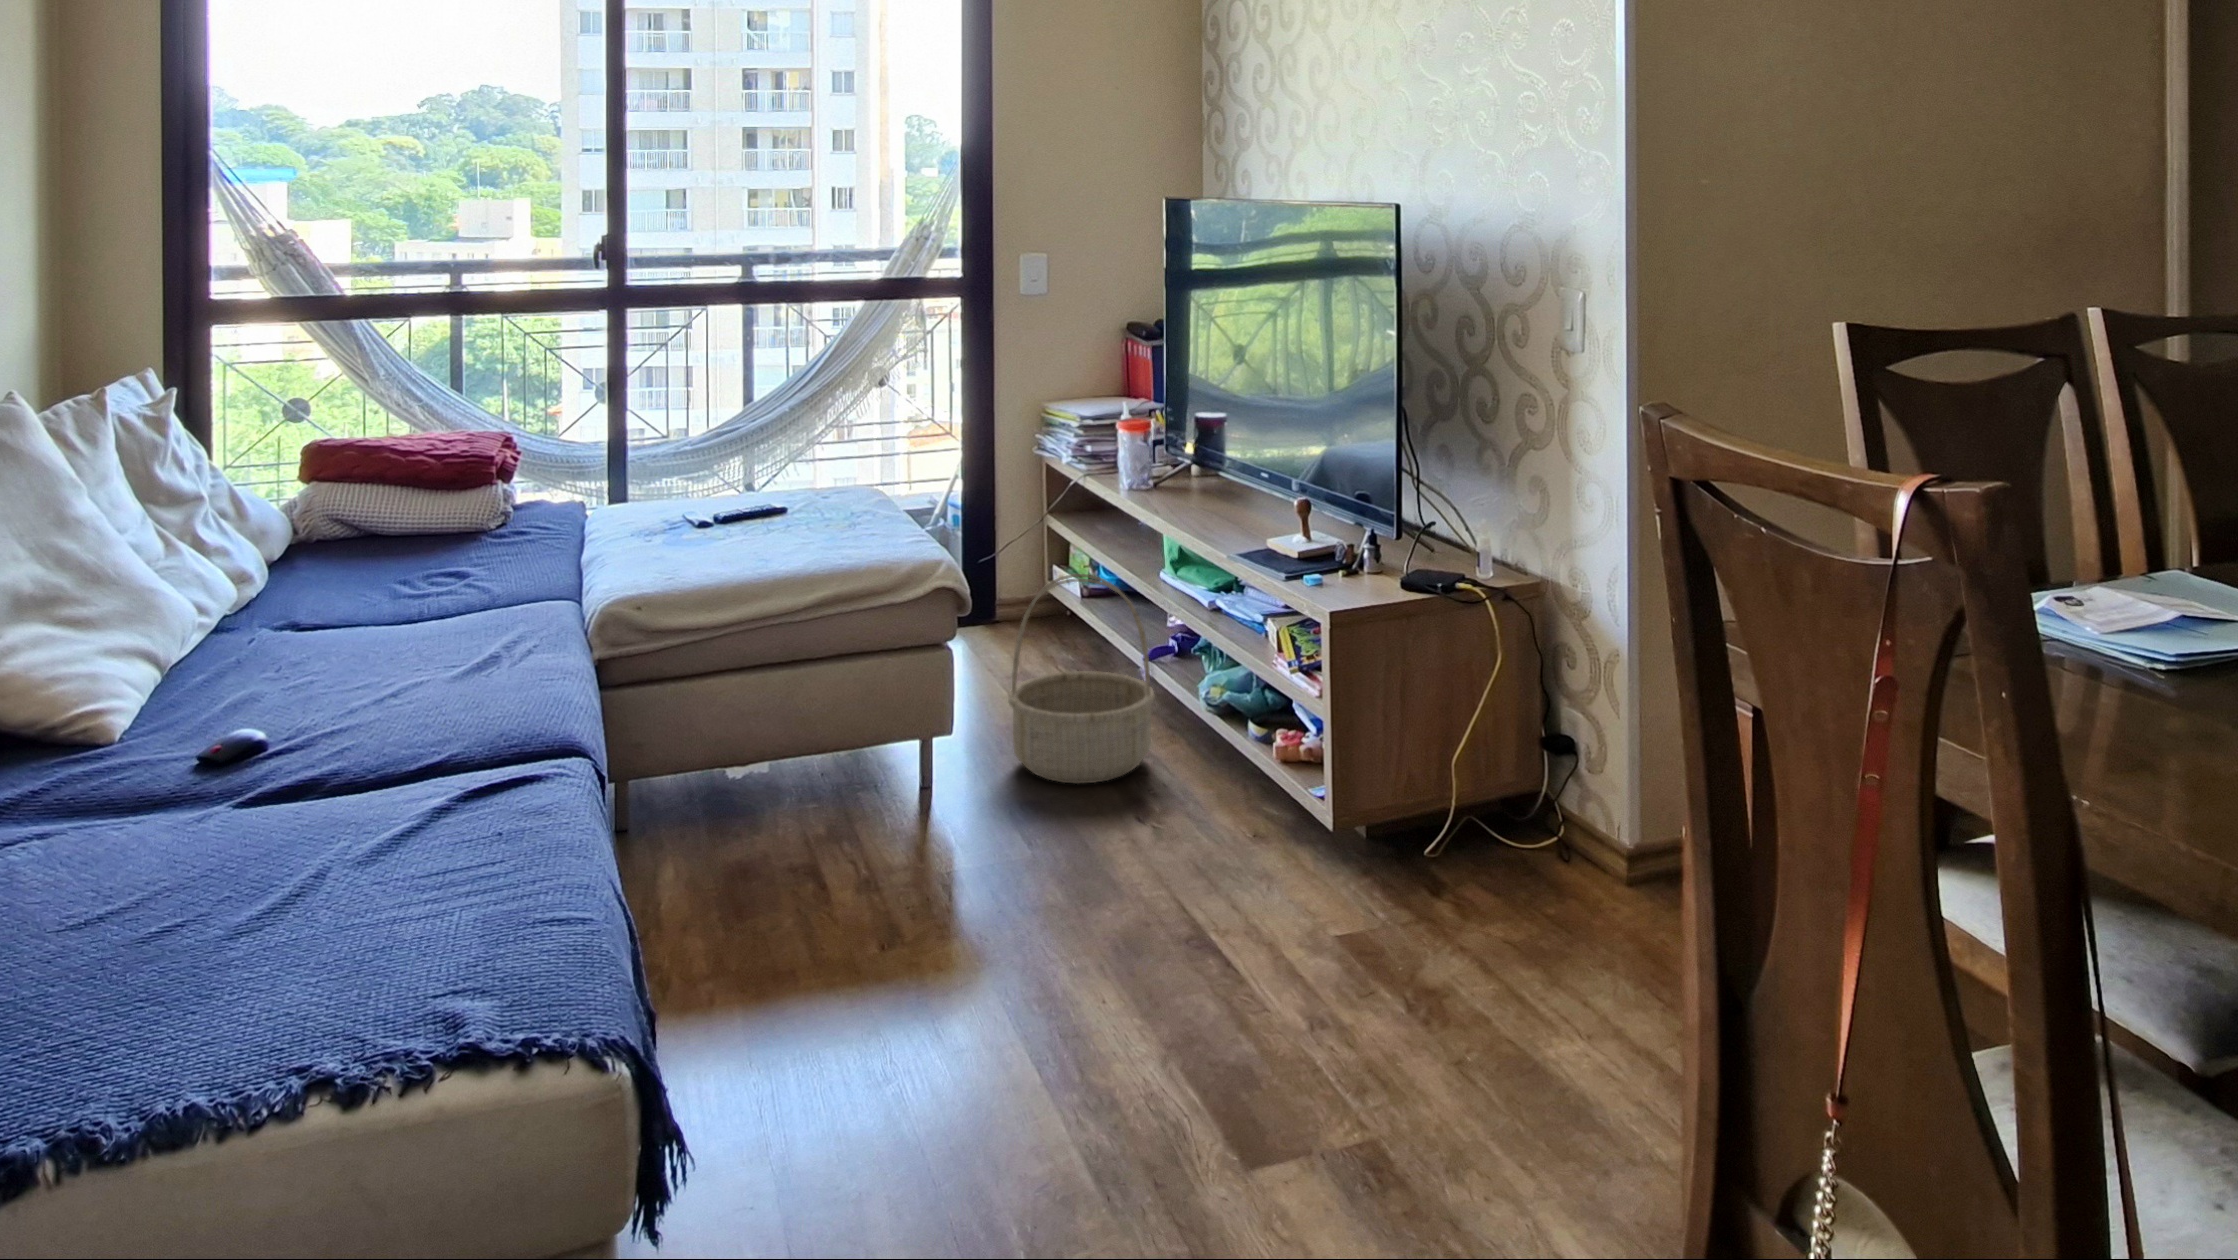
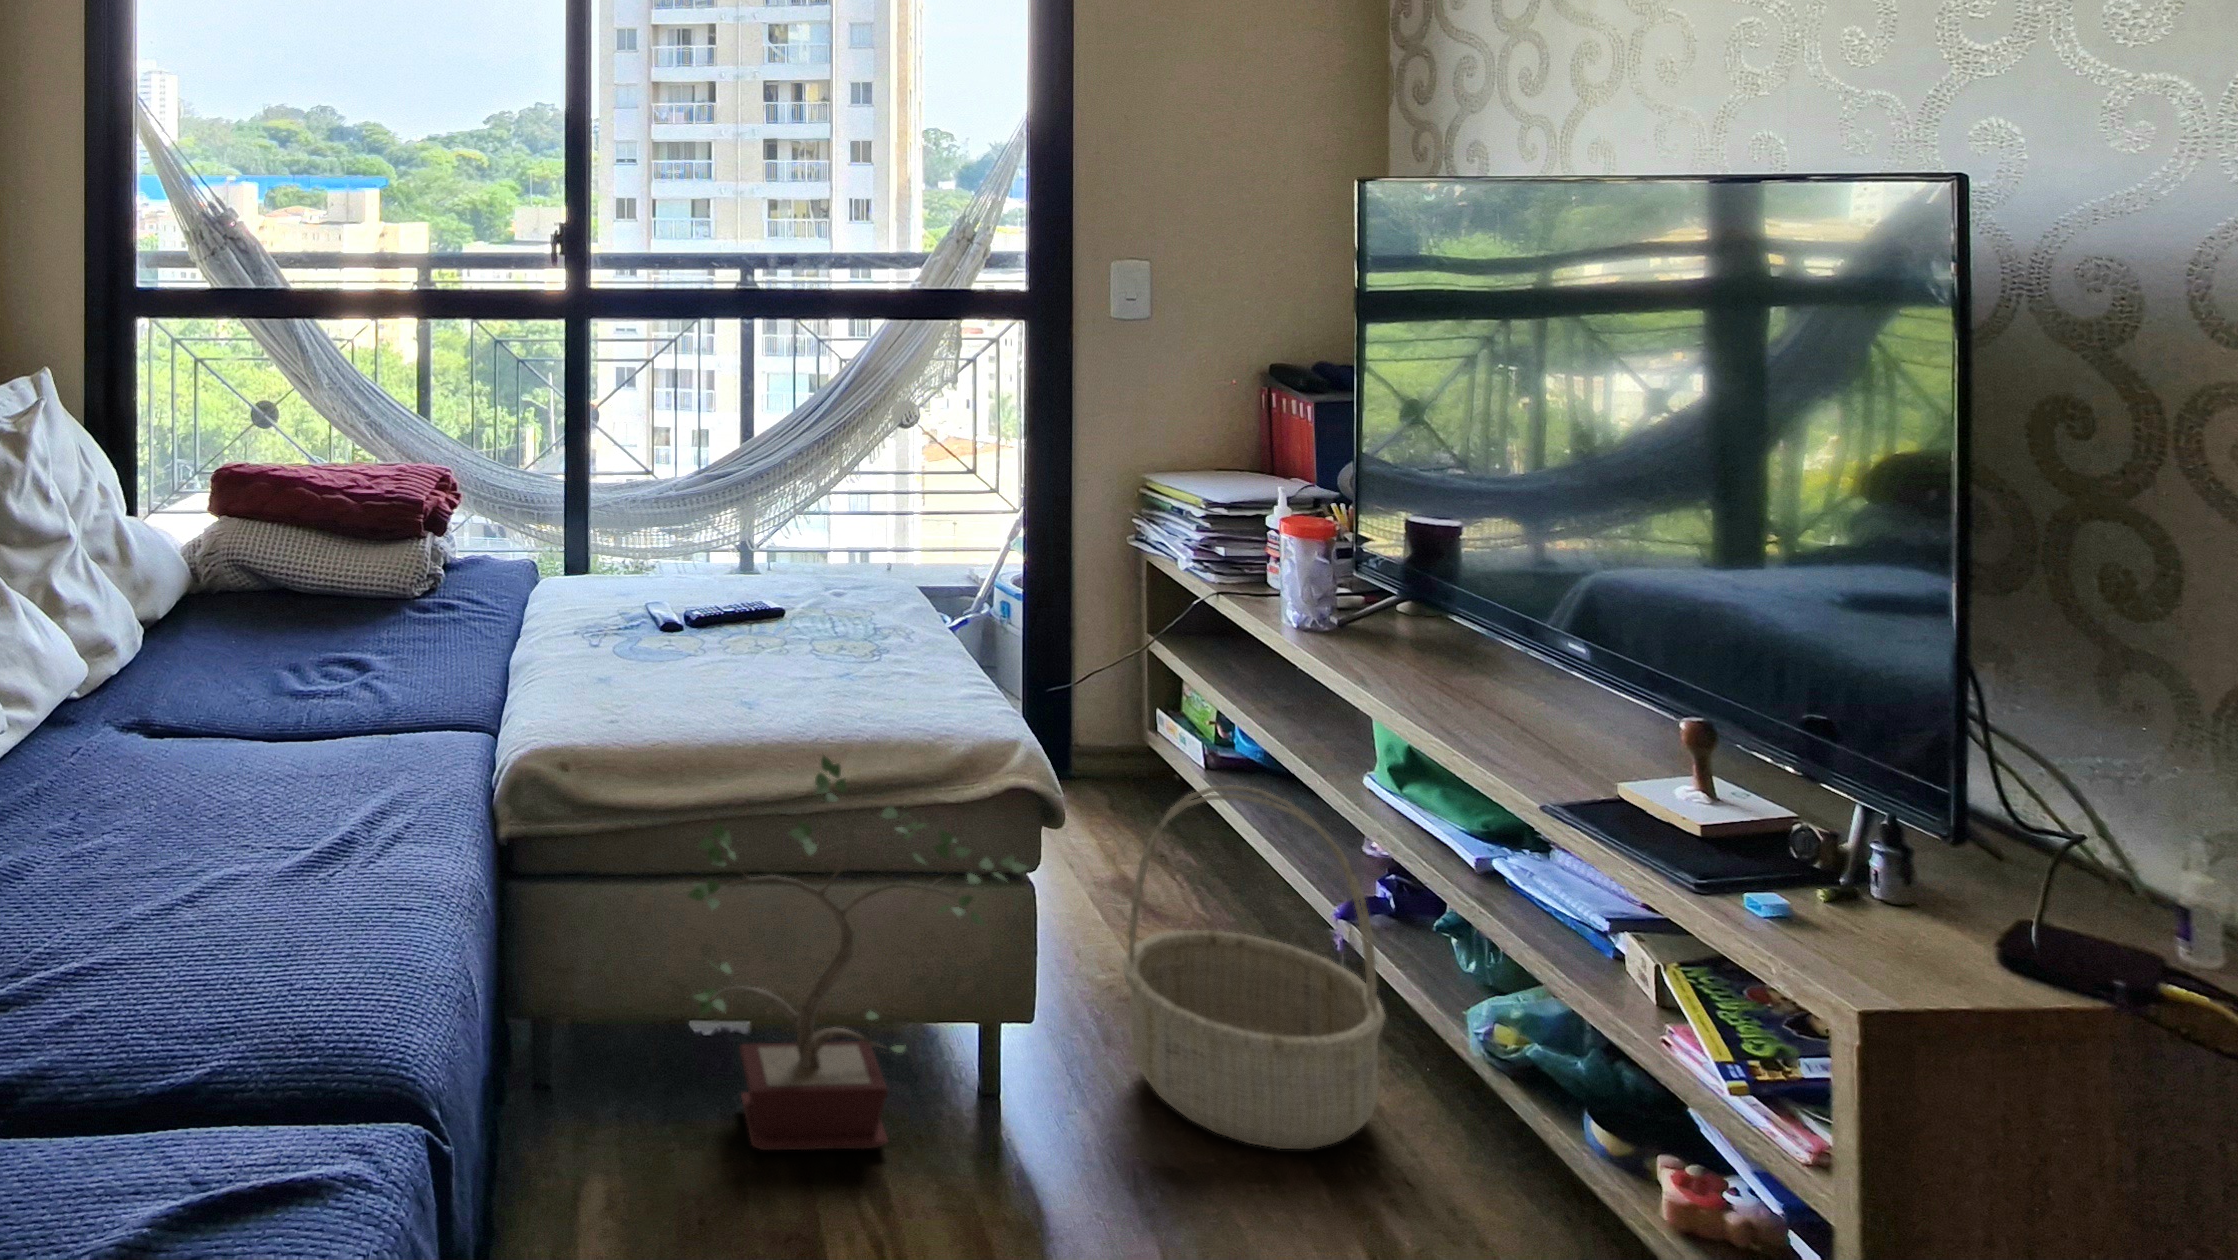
potted plant: none [727,579,950,836] -> present [688,756,1027,1150]

